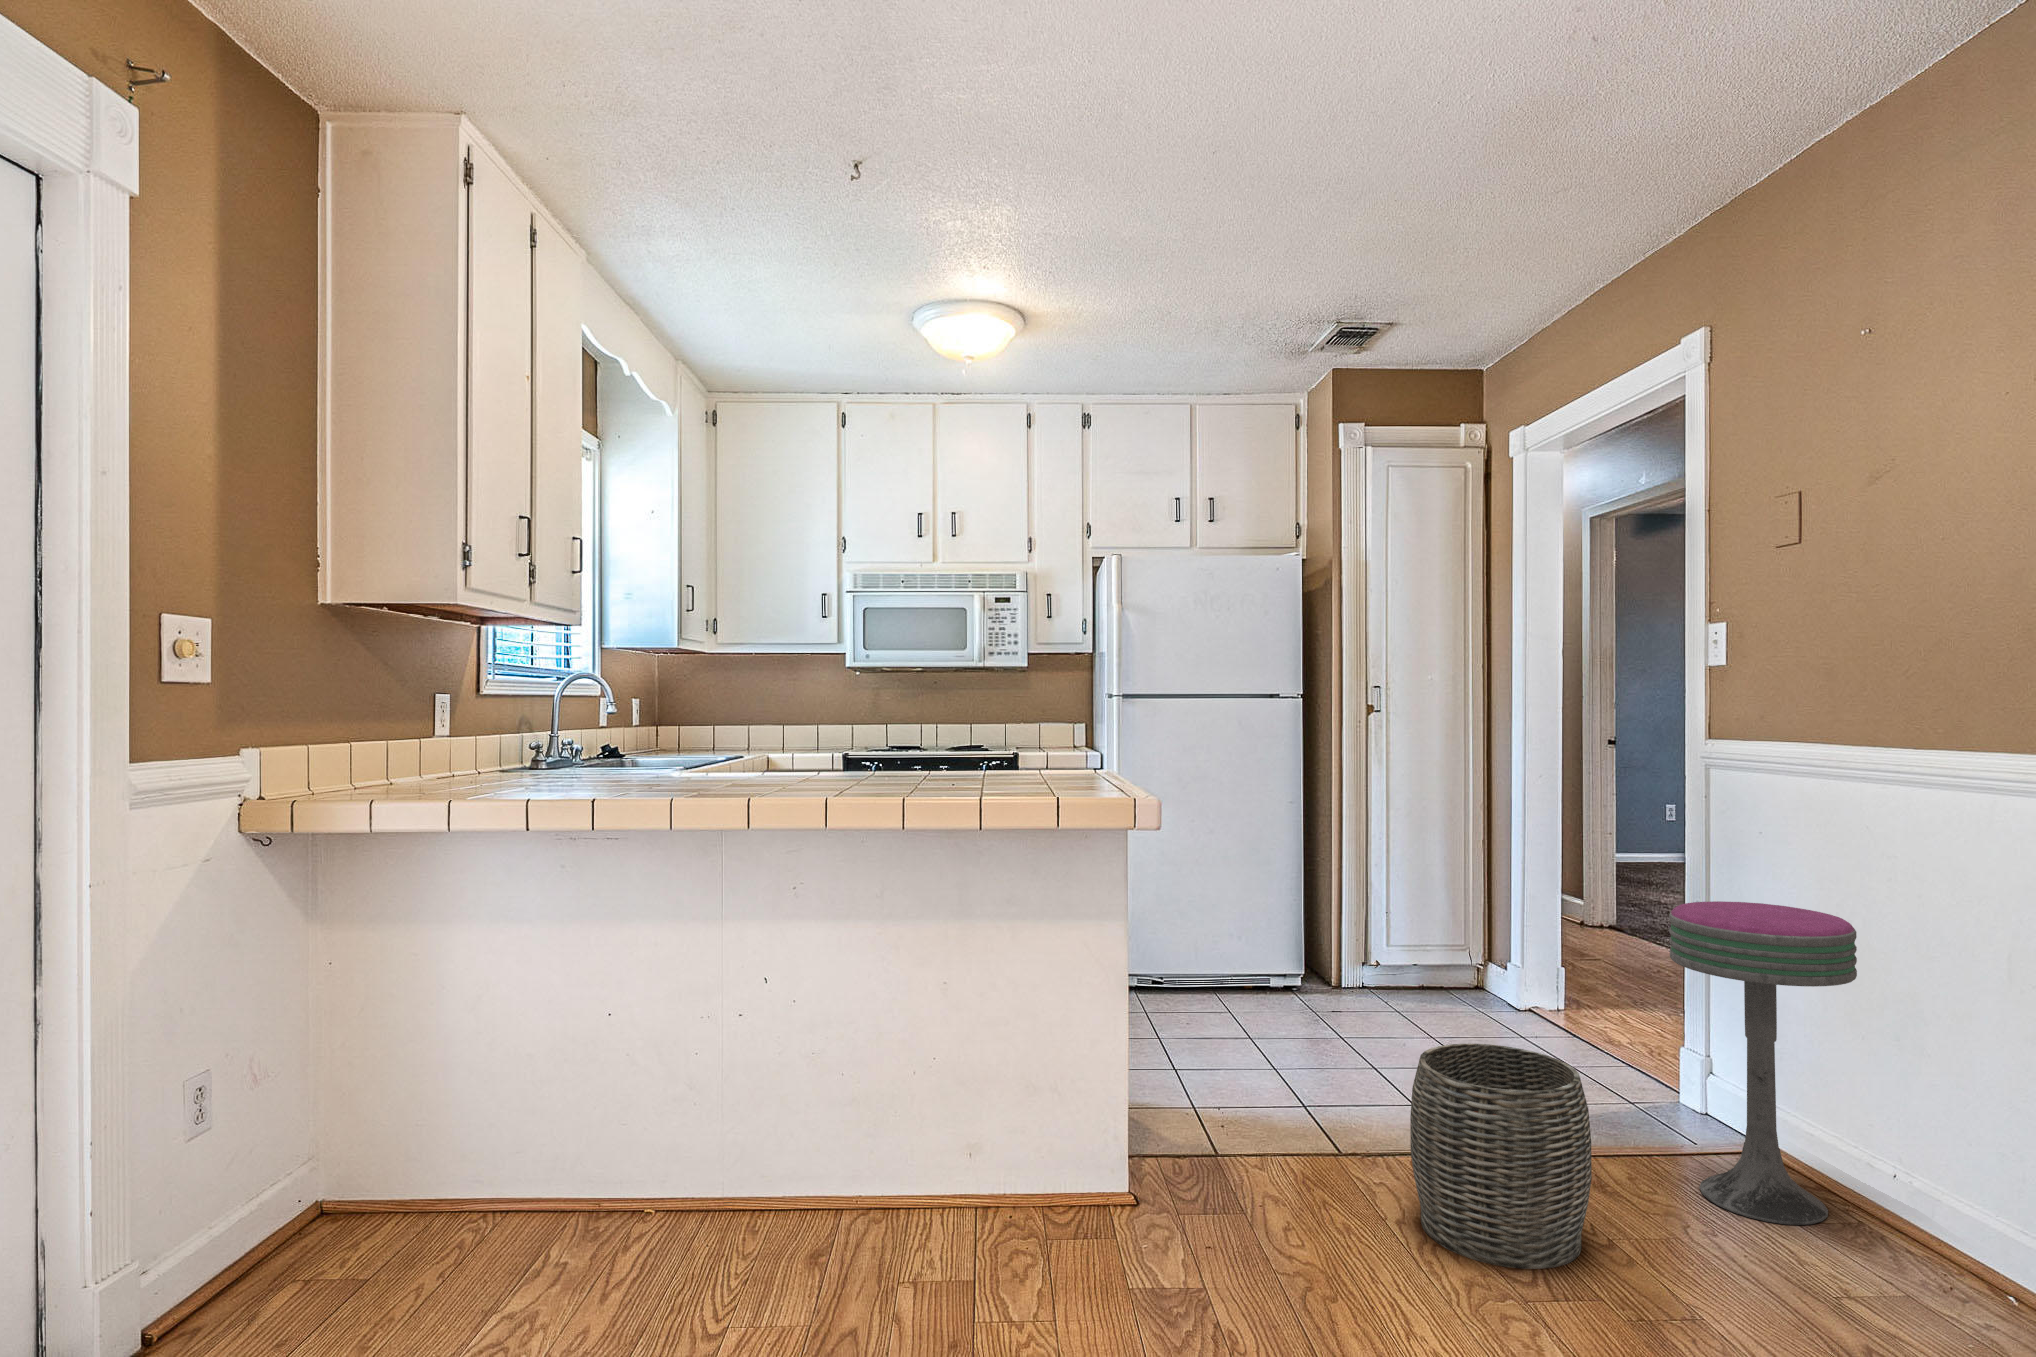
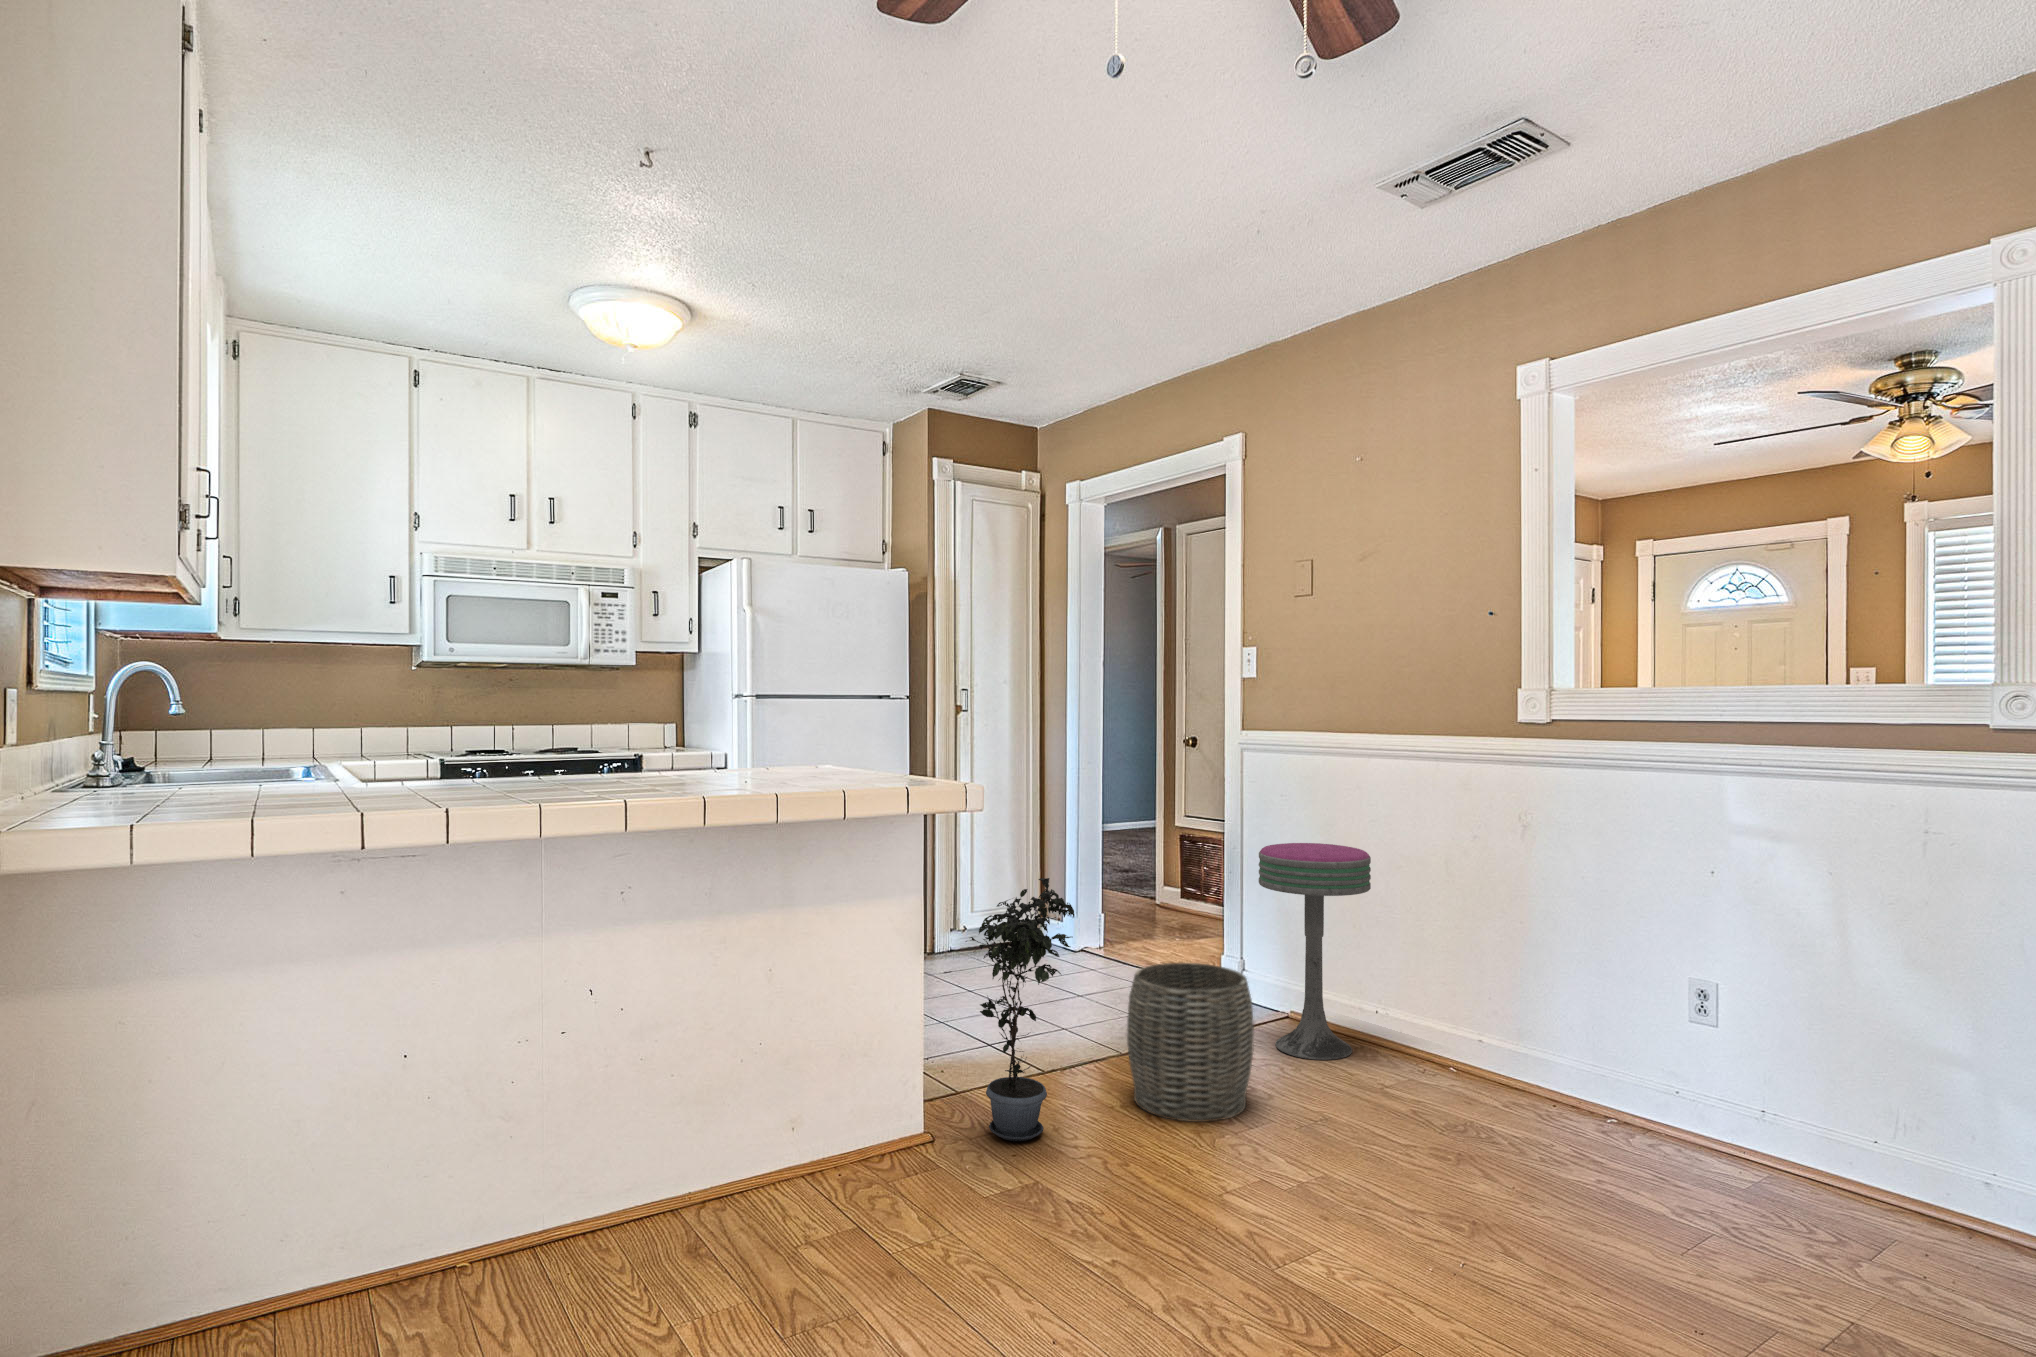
potted plant: none [1170,916,1305,1231] -> present [966,878,1075,1142]

